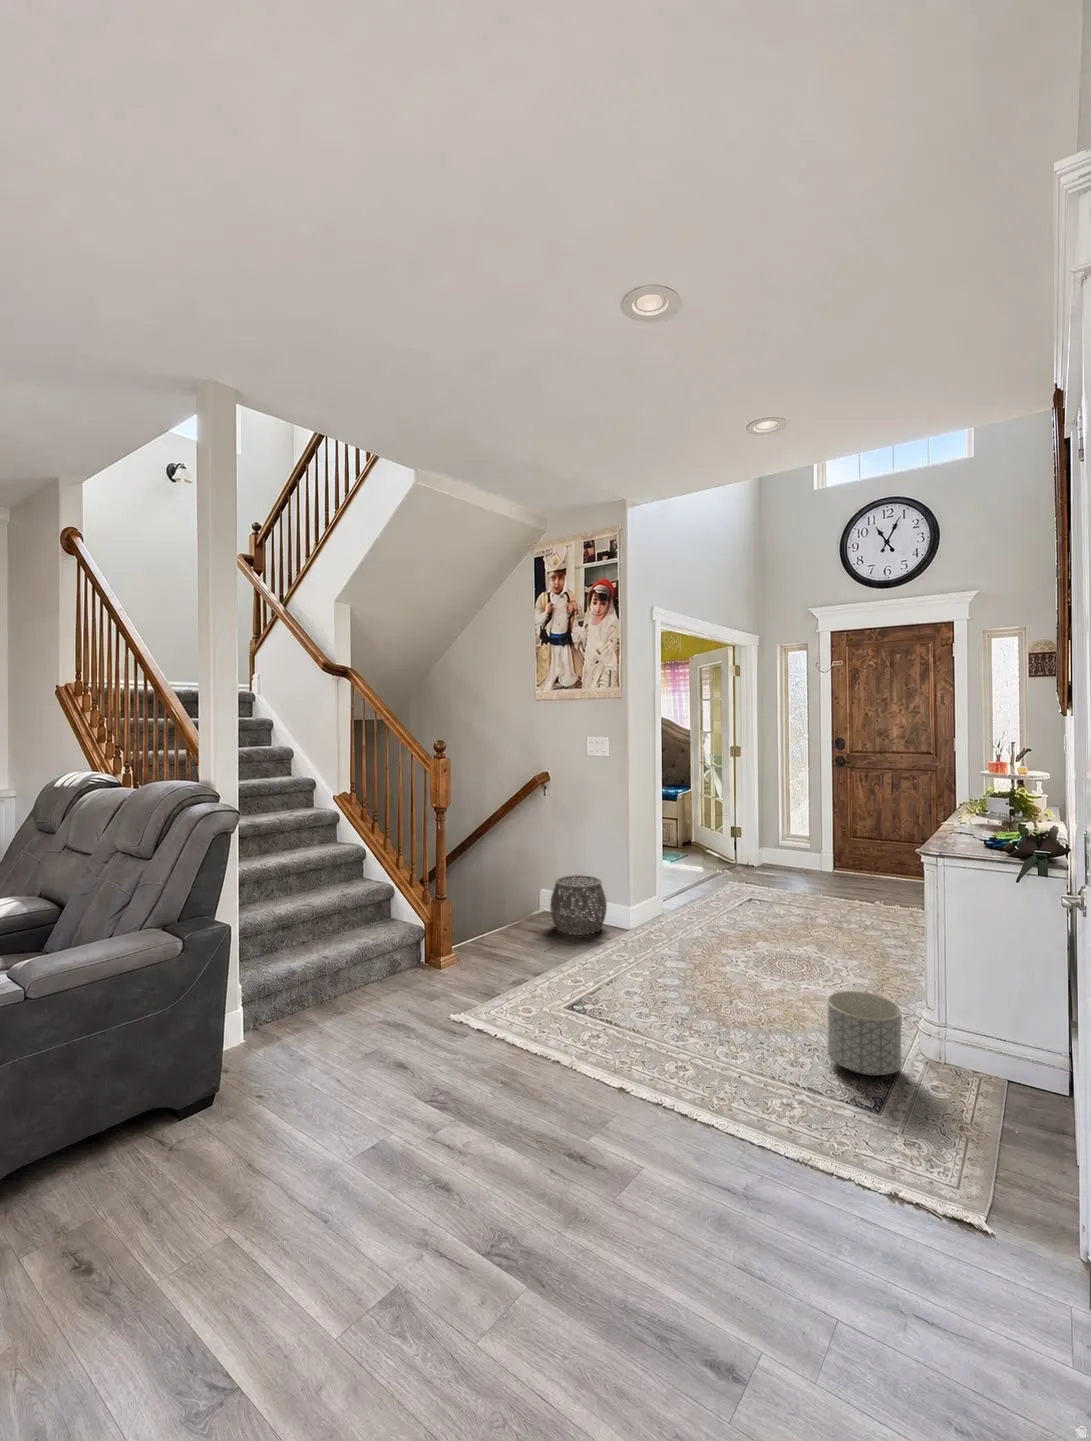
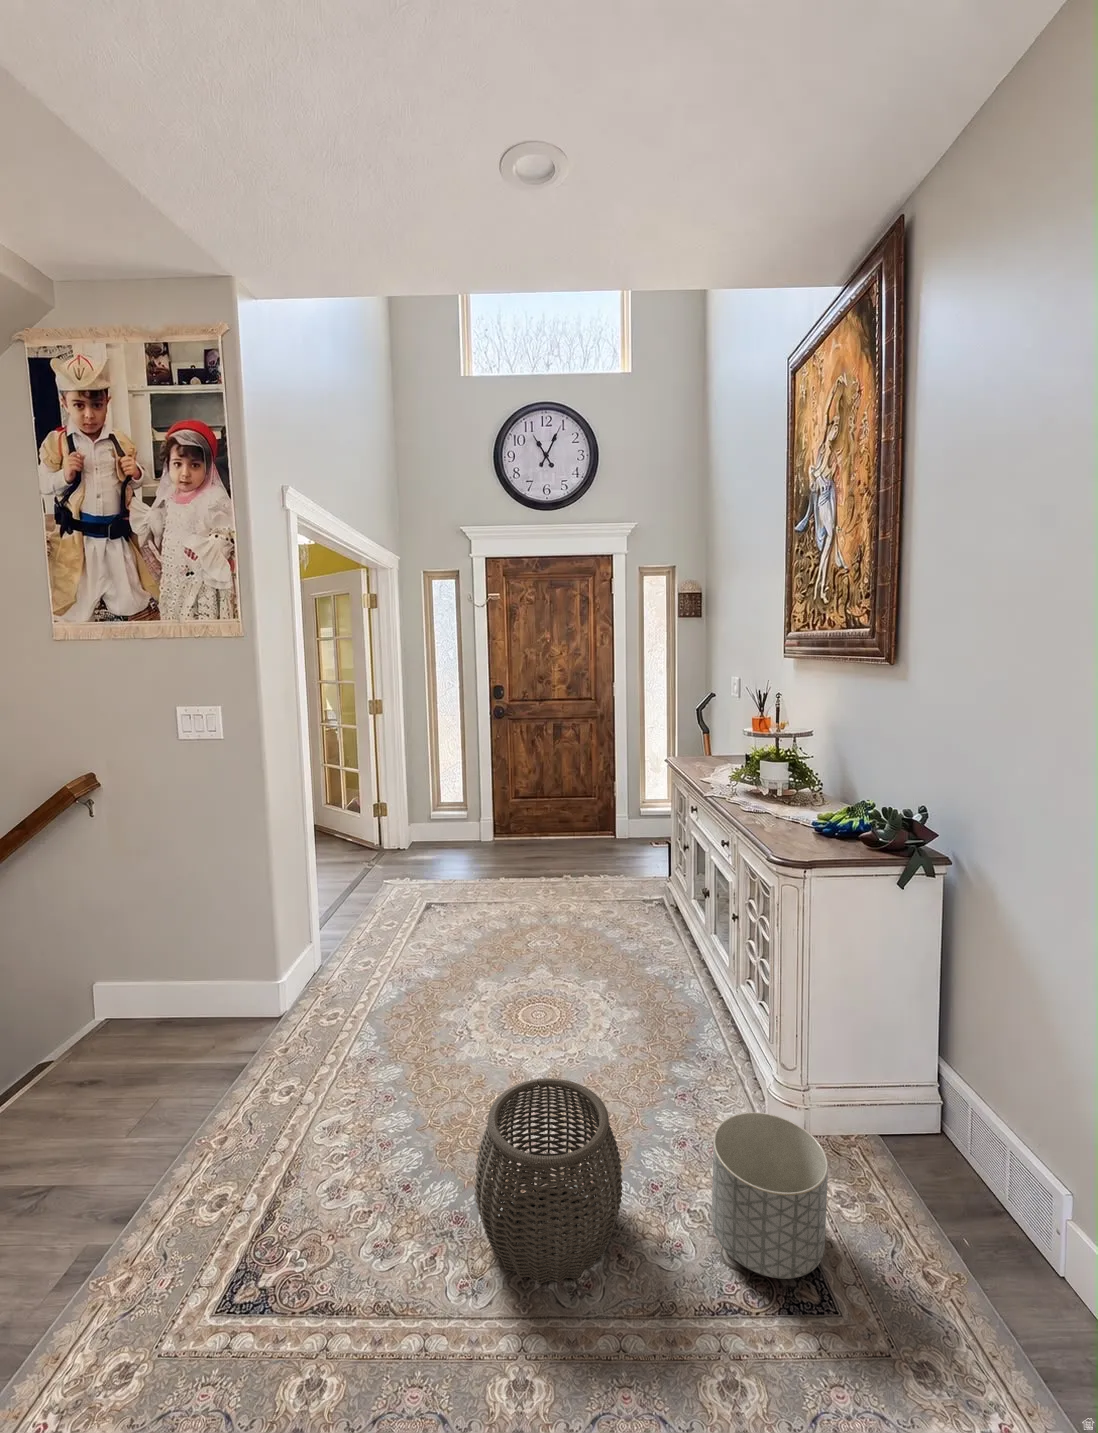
woven basket: present [550,875,607,935] -> present [475,1078,623,1284]

